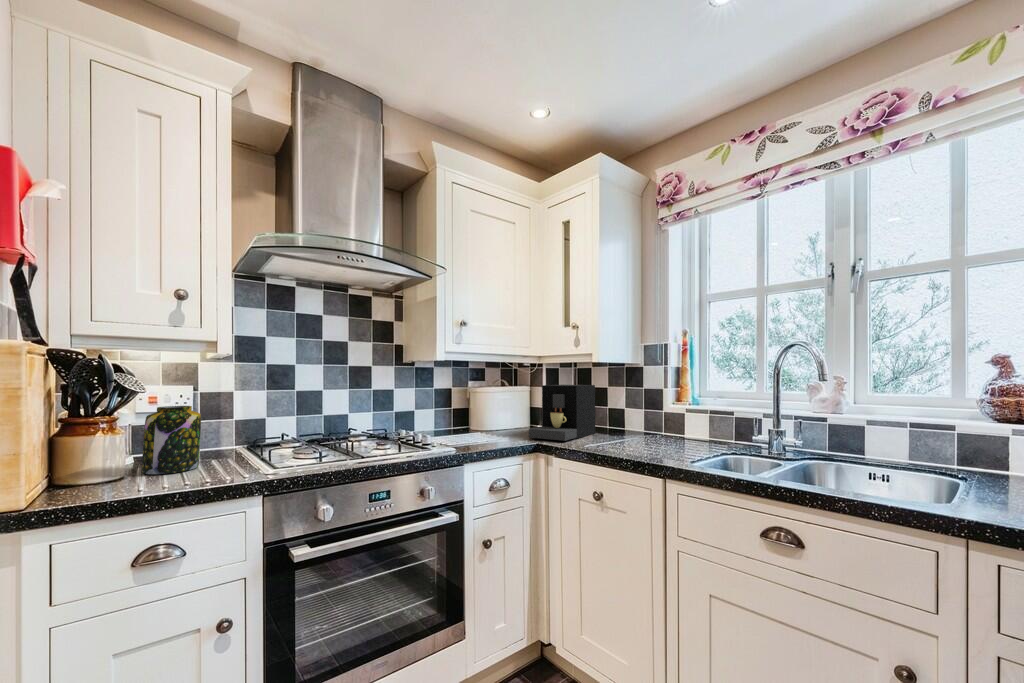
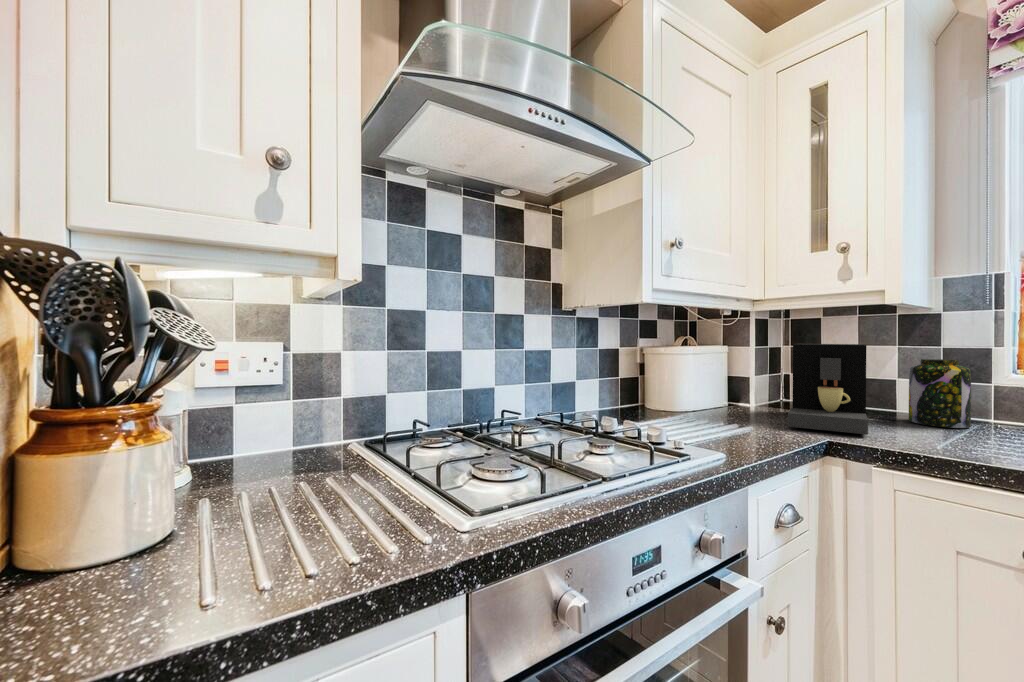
jar: present [142,406,201,474] -> present [909,359,971,428]

